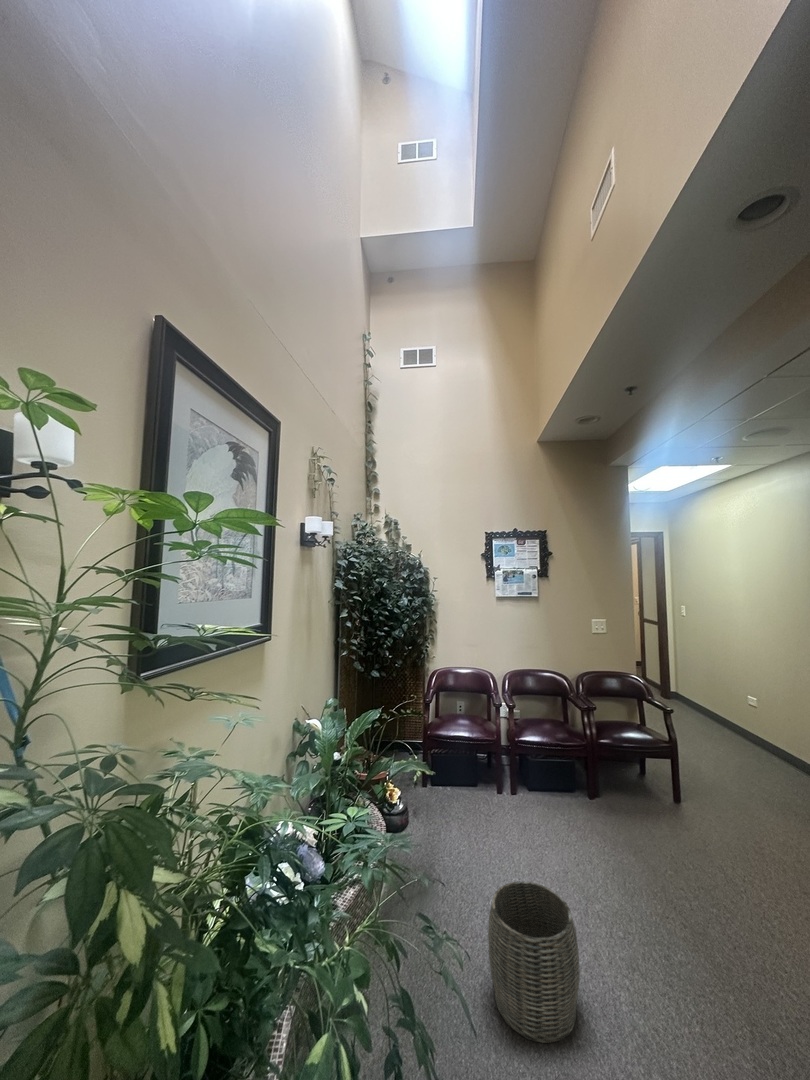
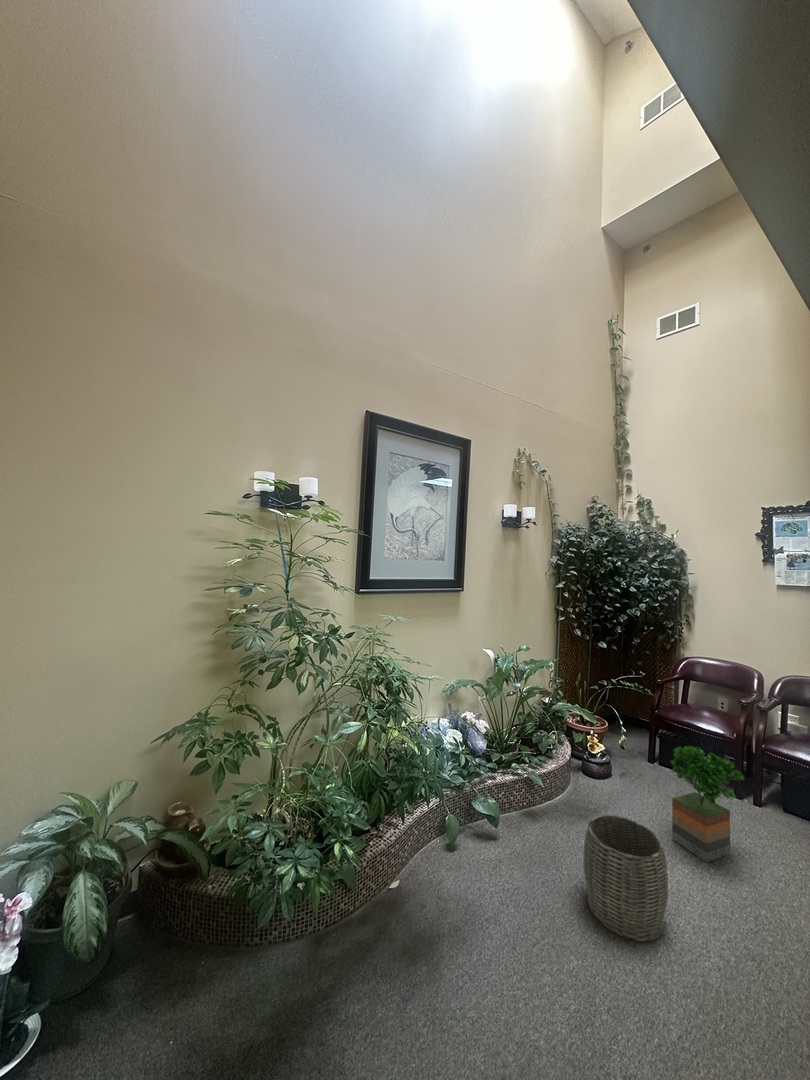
potted tree: none [488,763,552,879] -> present [672,746,743,862]

